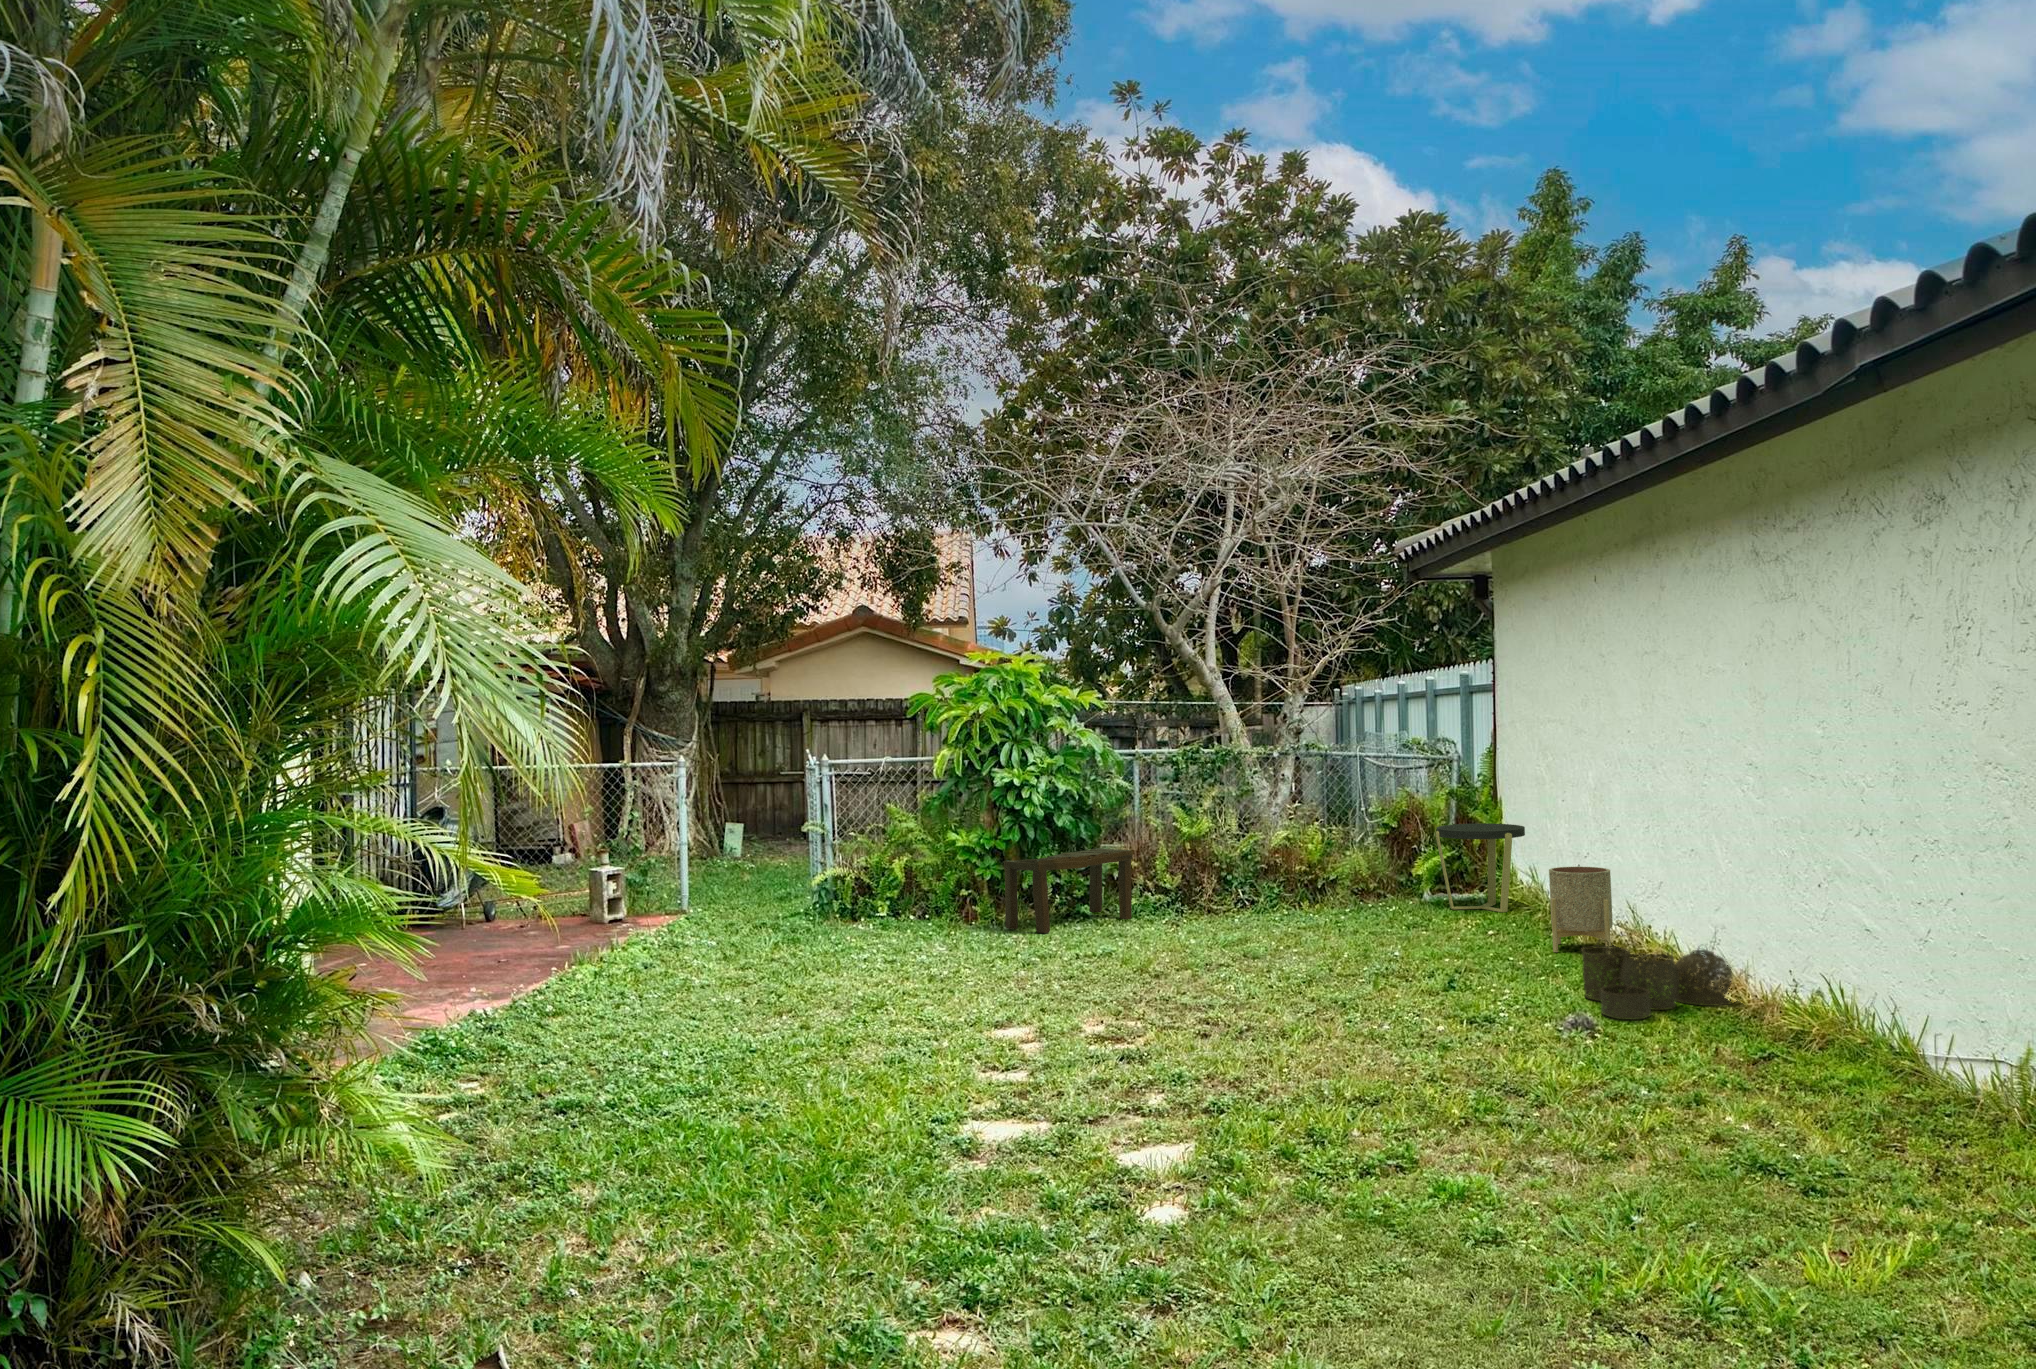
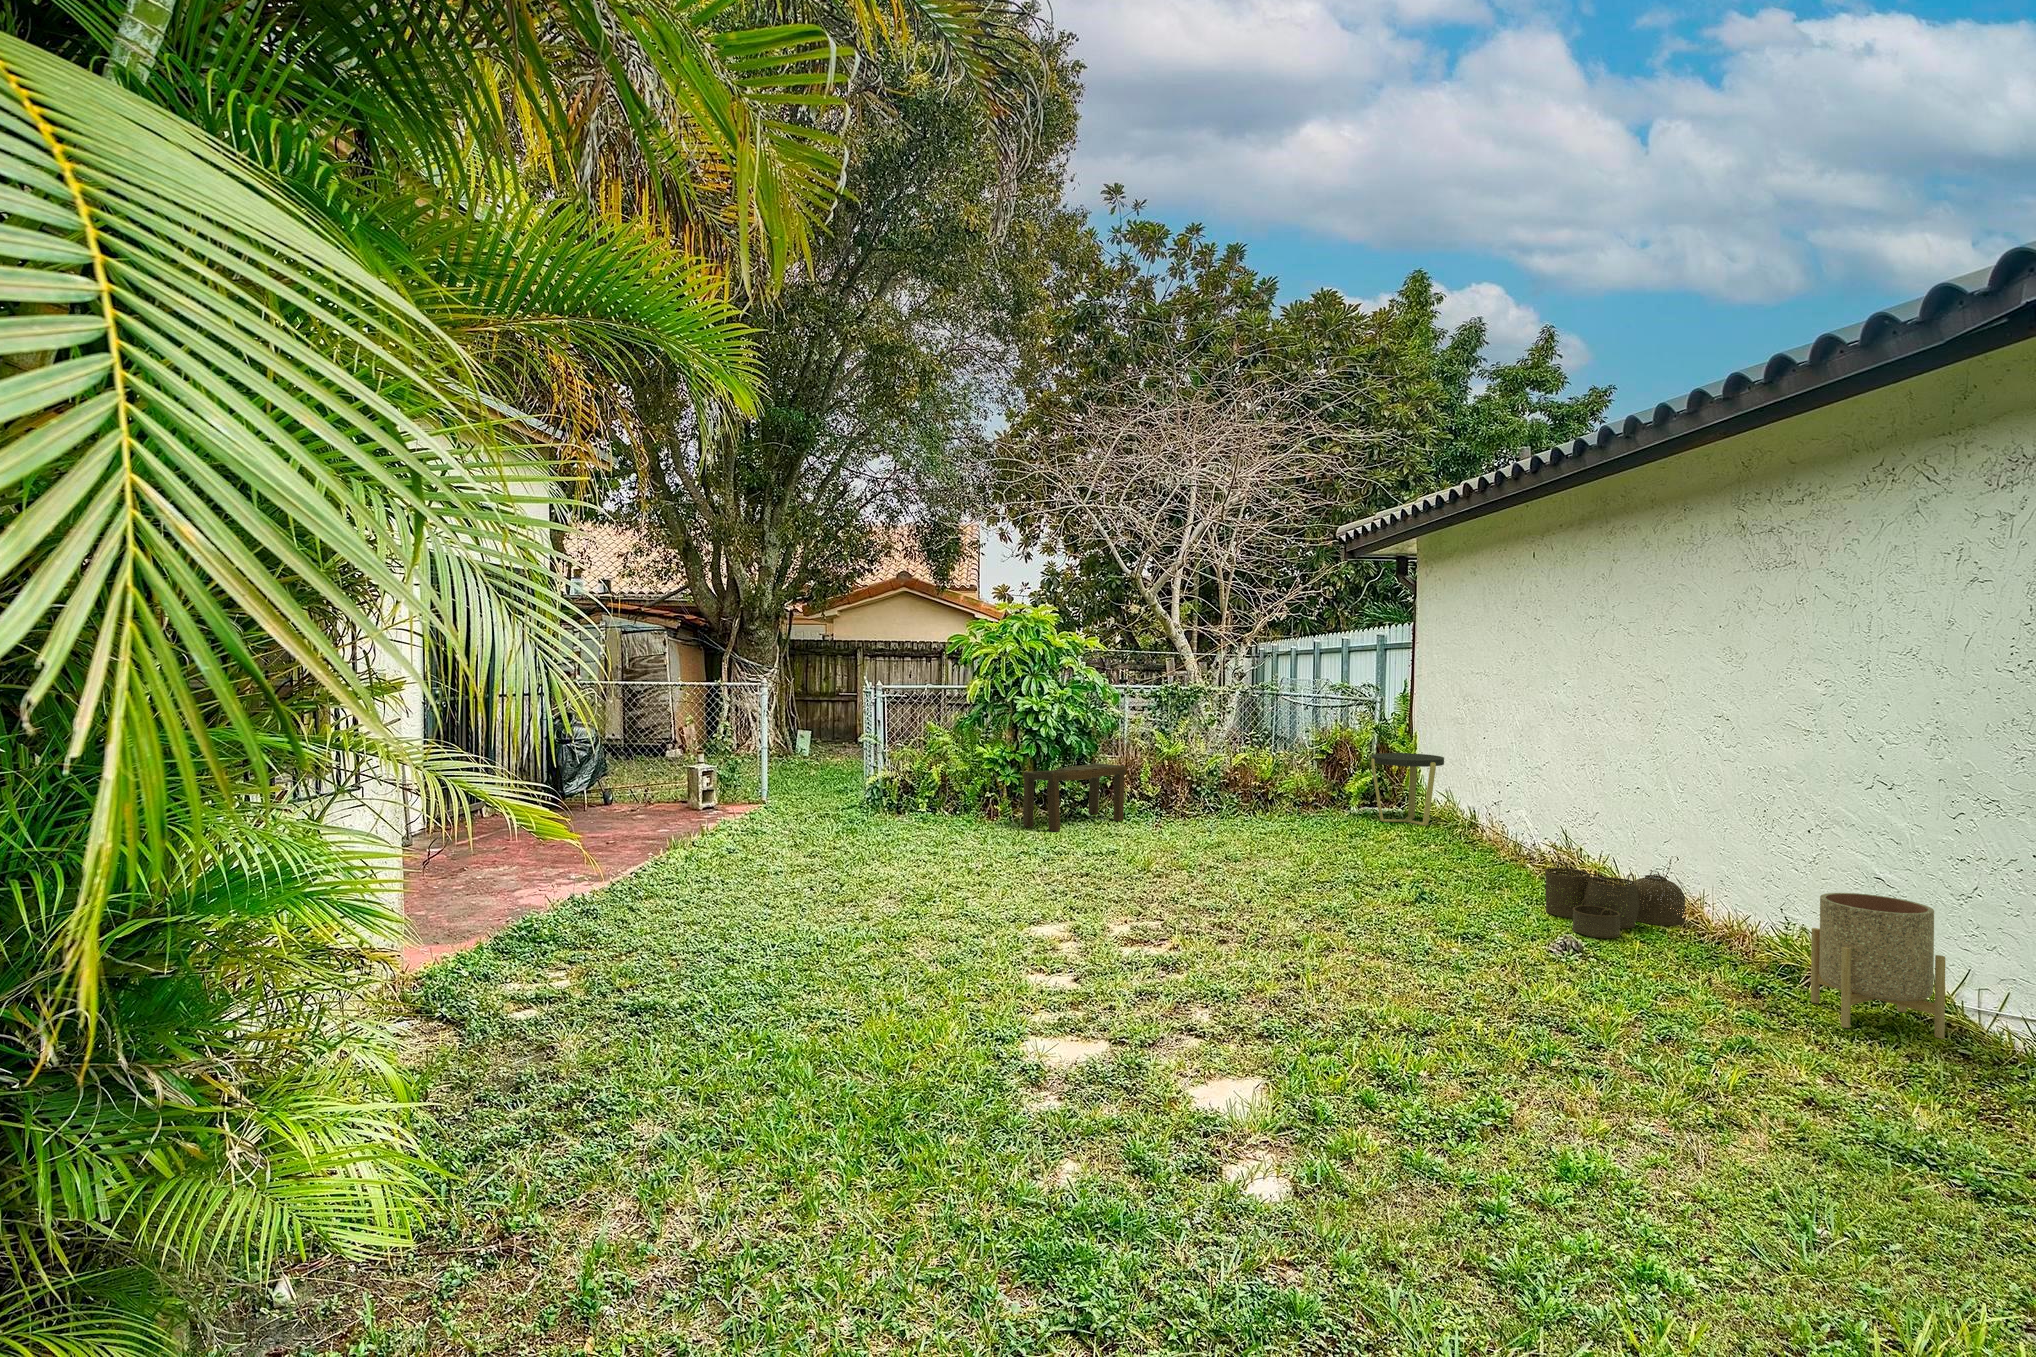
planter: present [1549,866,1613,952] -> present [1811,893,1945,1039]

